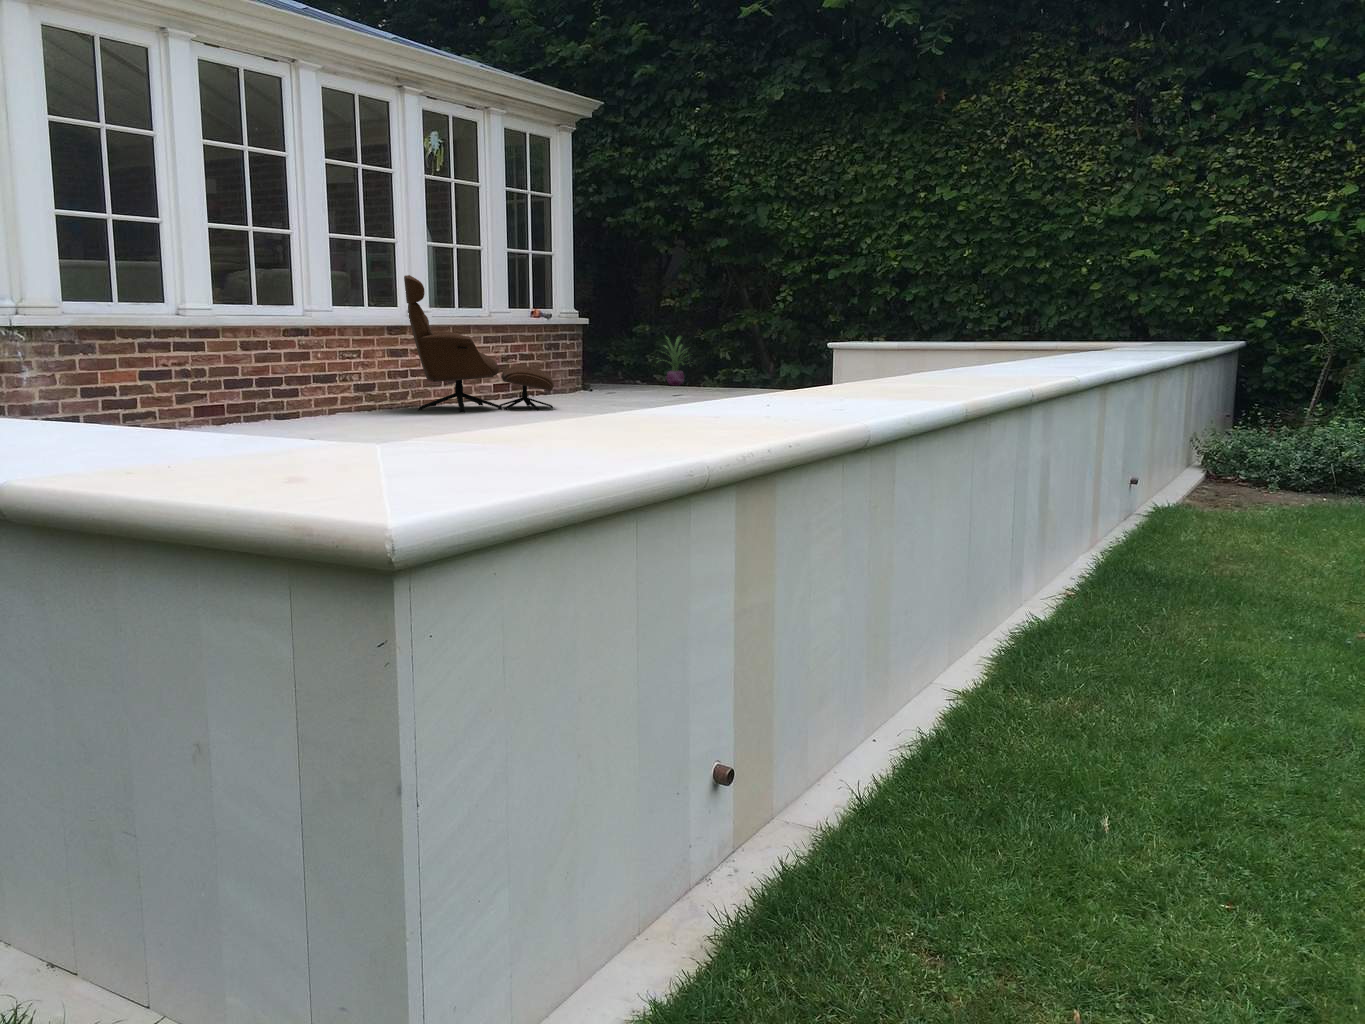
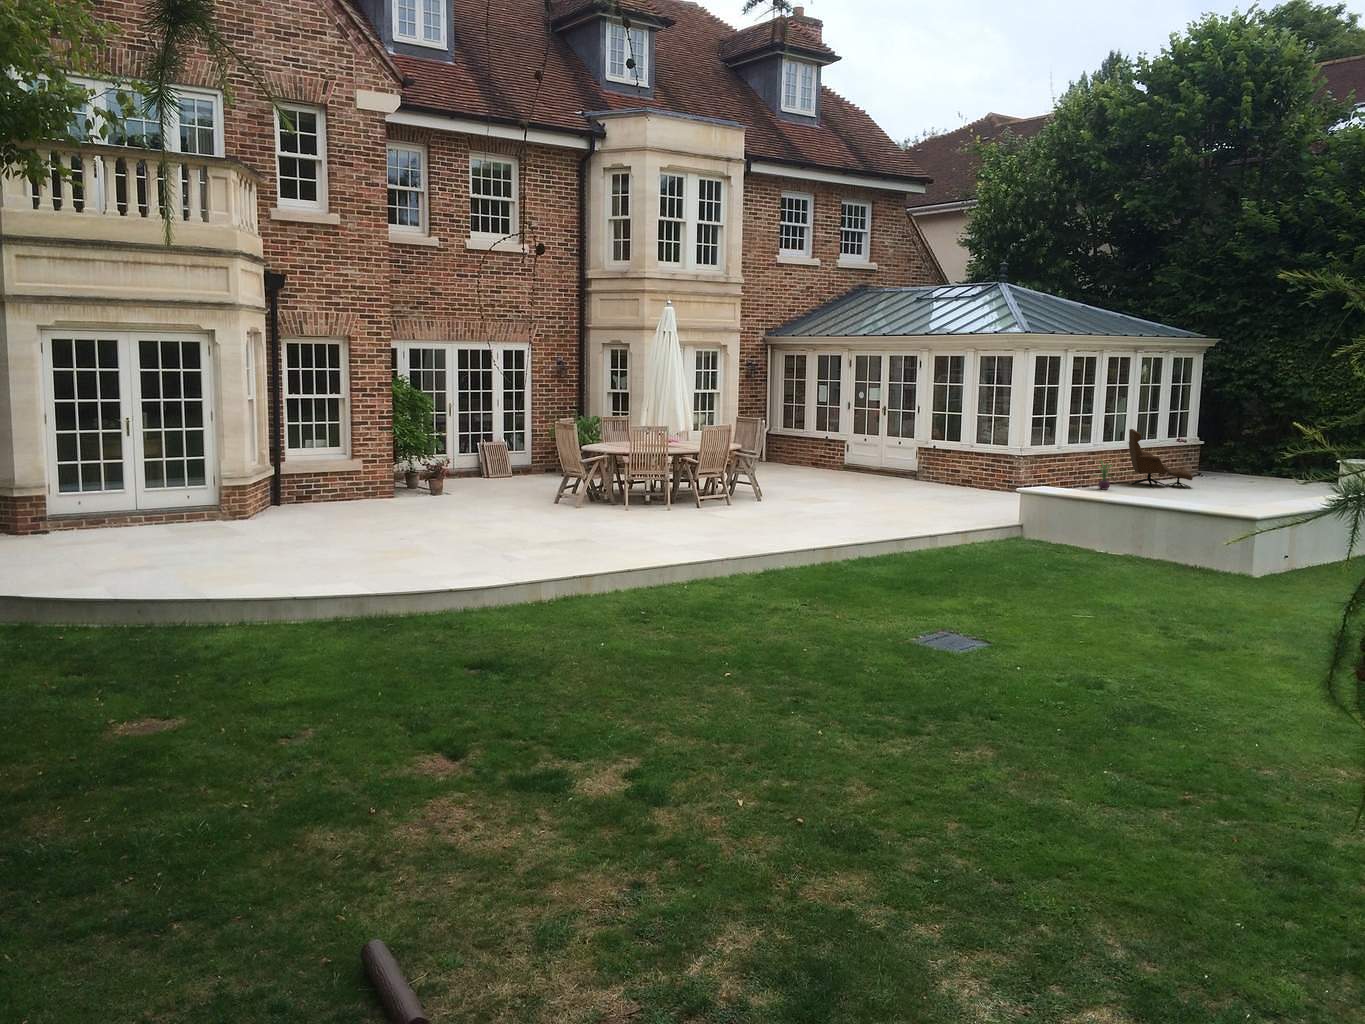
decorative plant: present [660,336,684,386] -> present [1096,461,1111,490]

